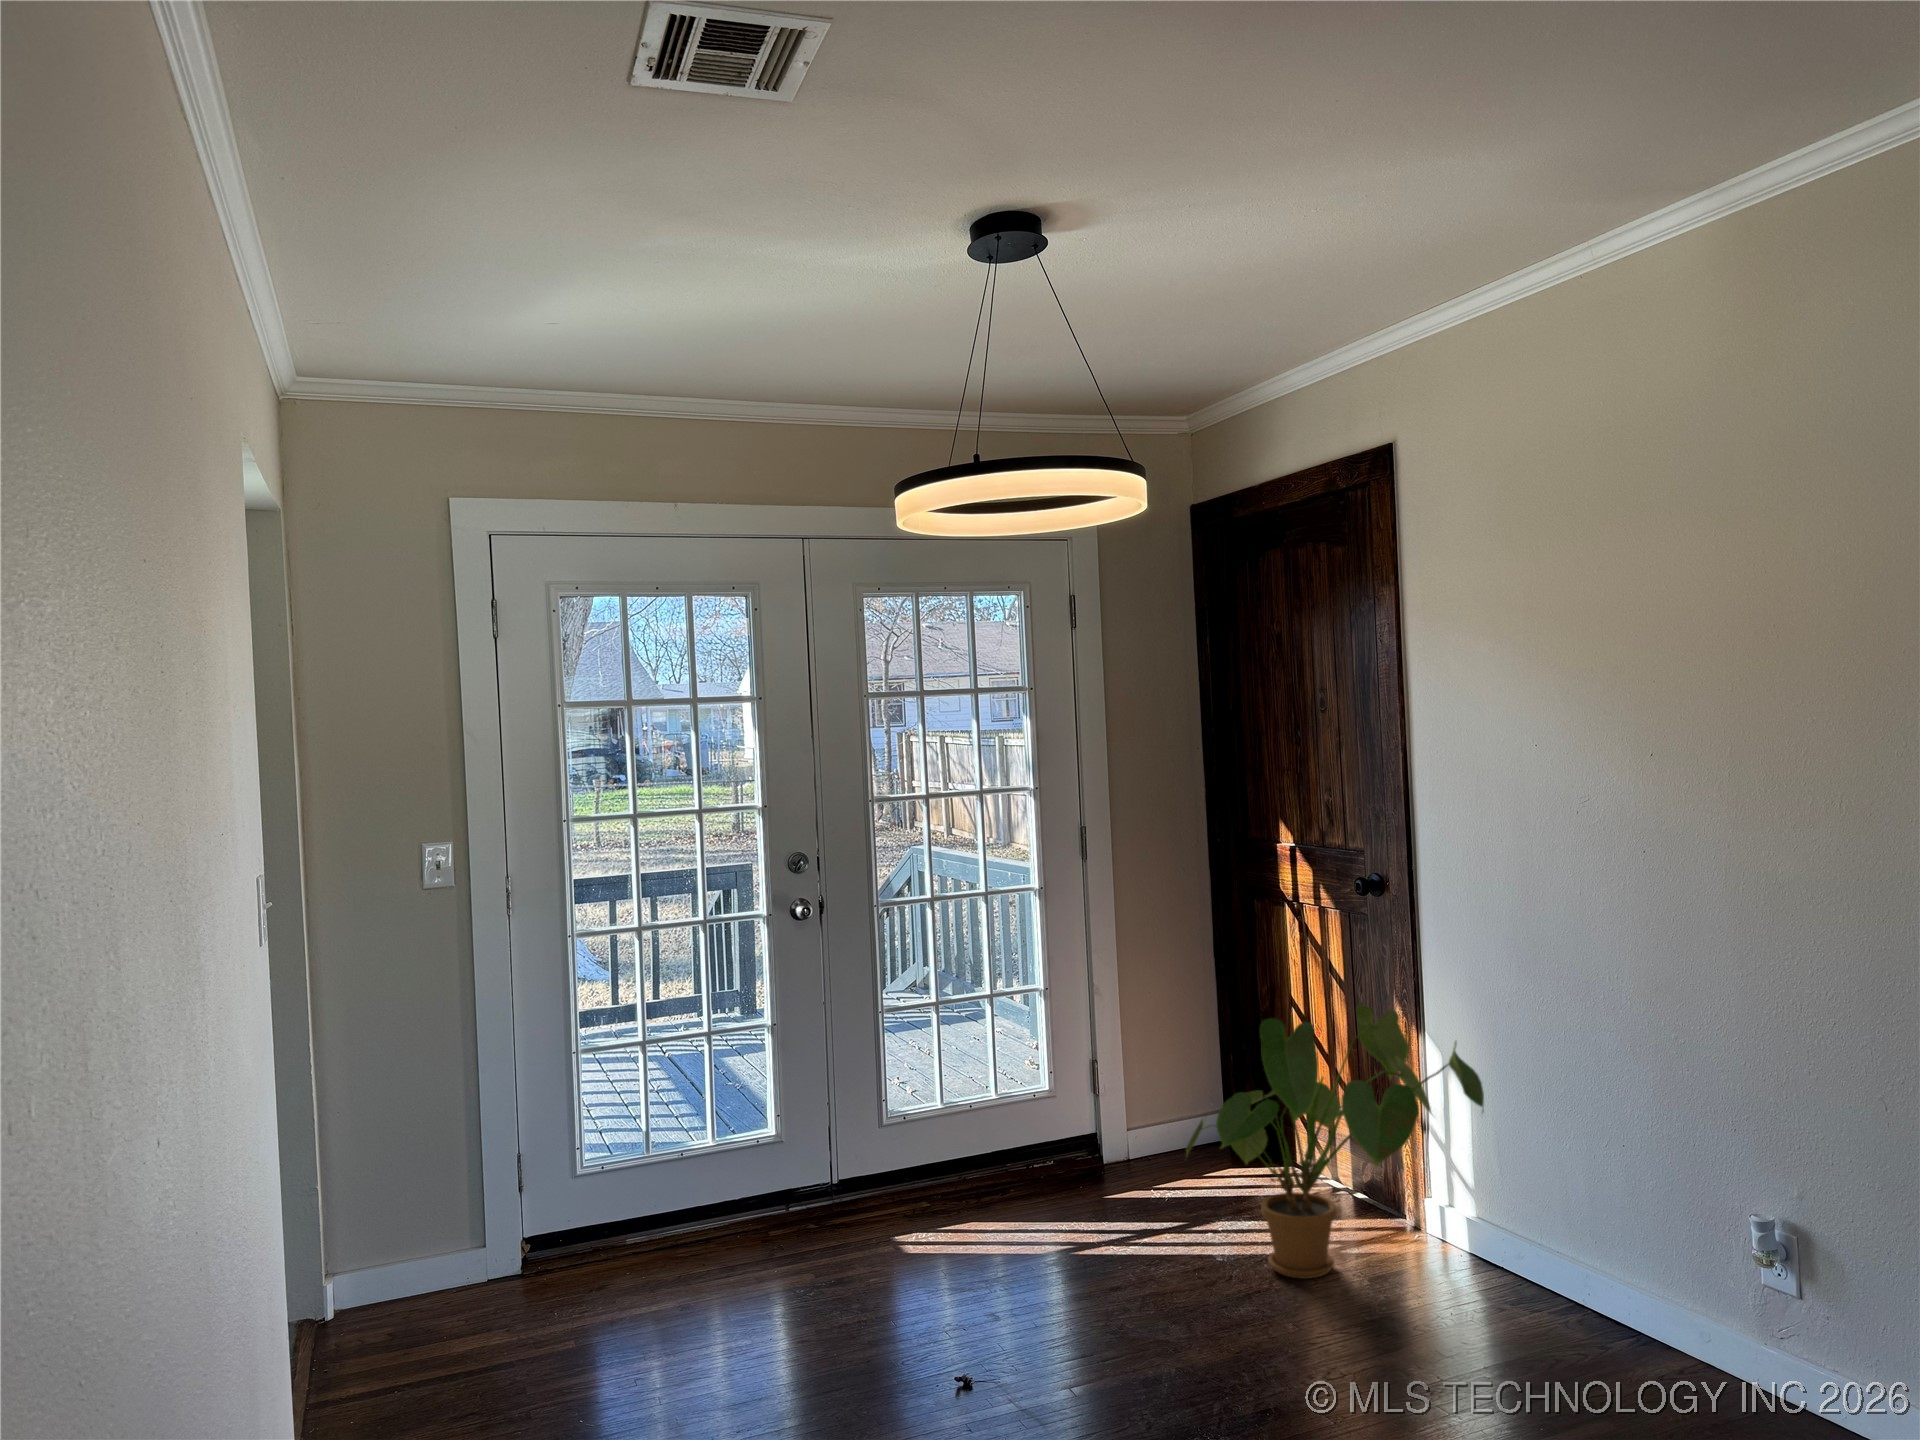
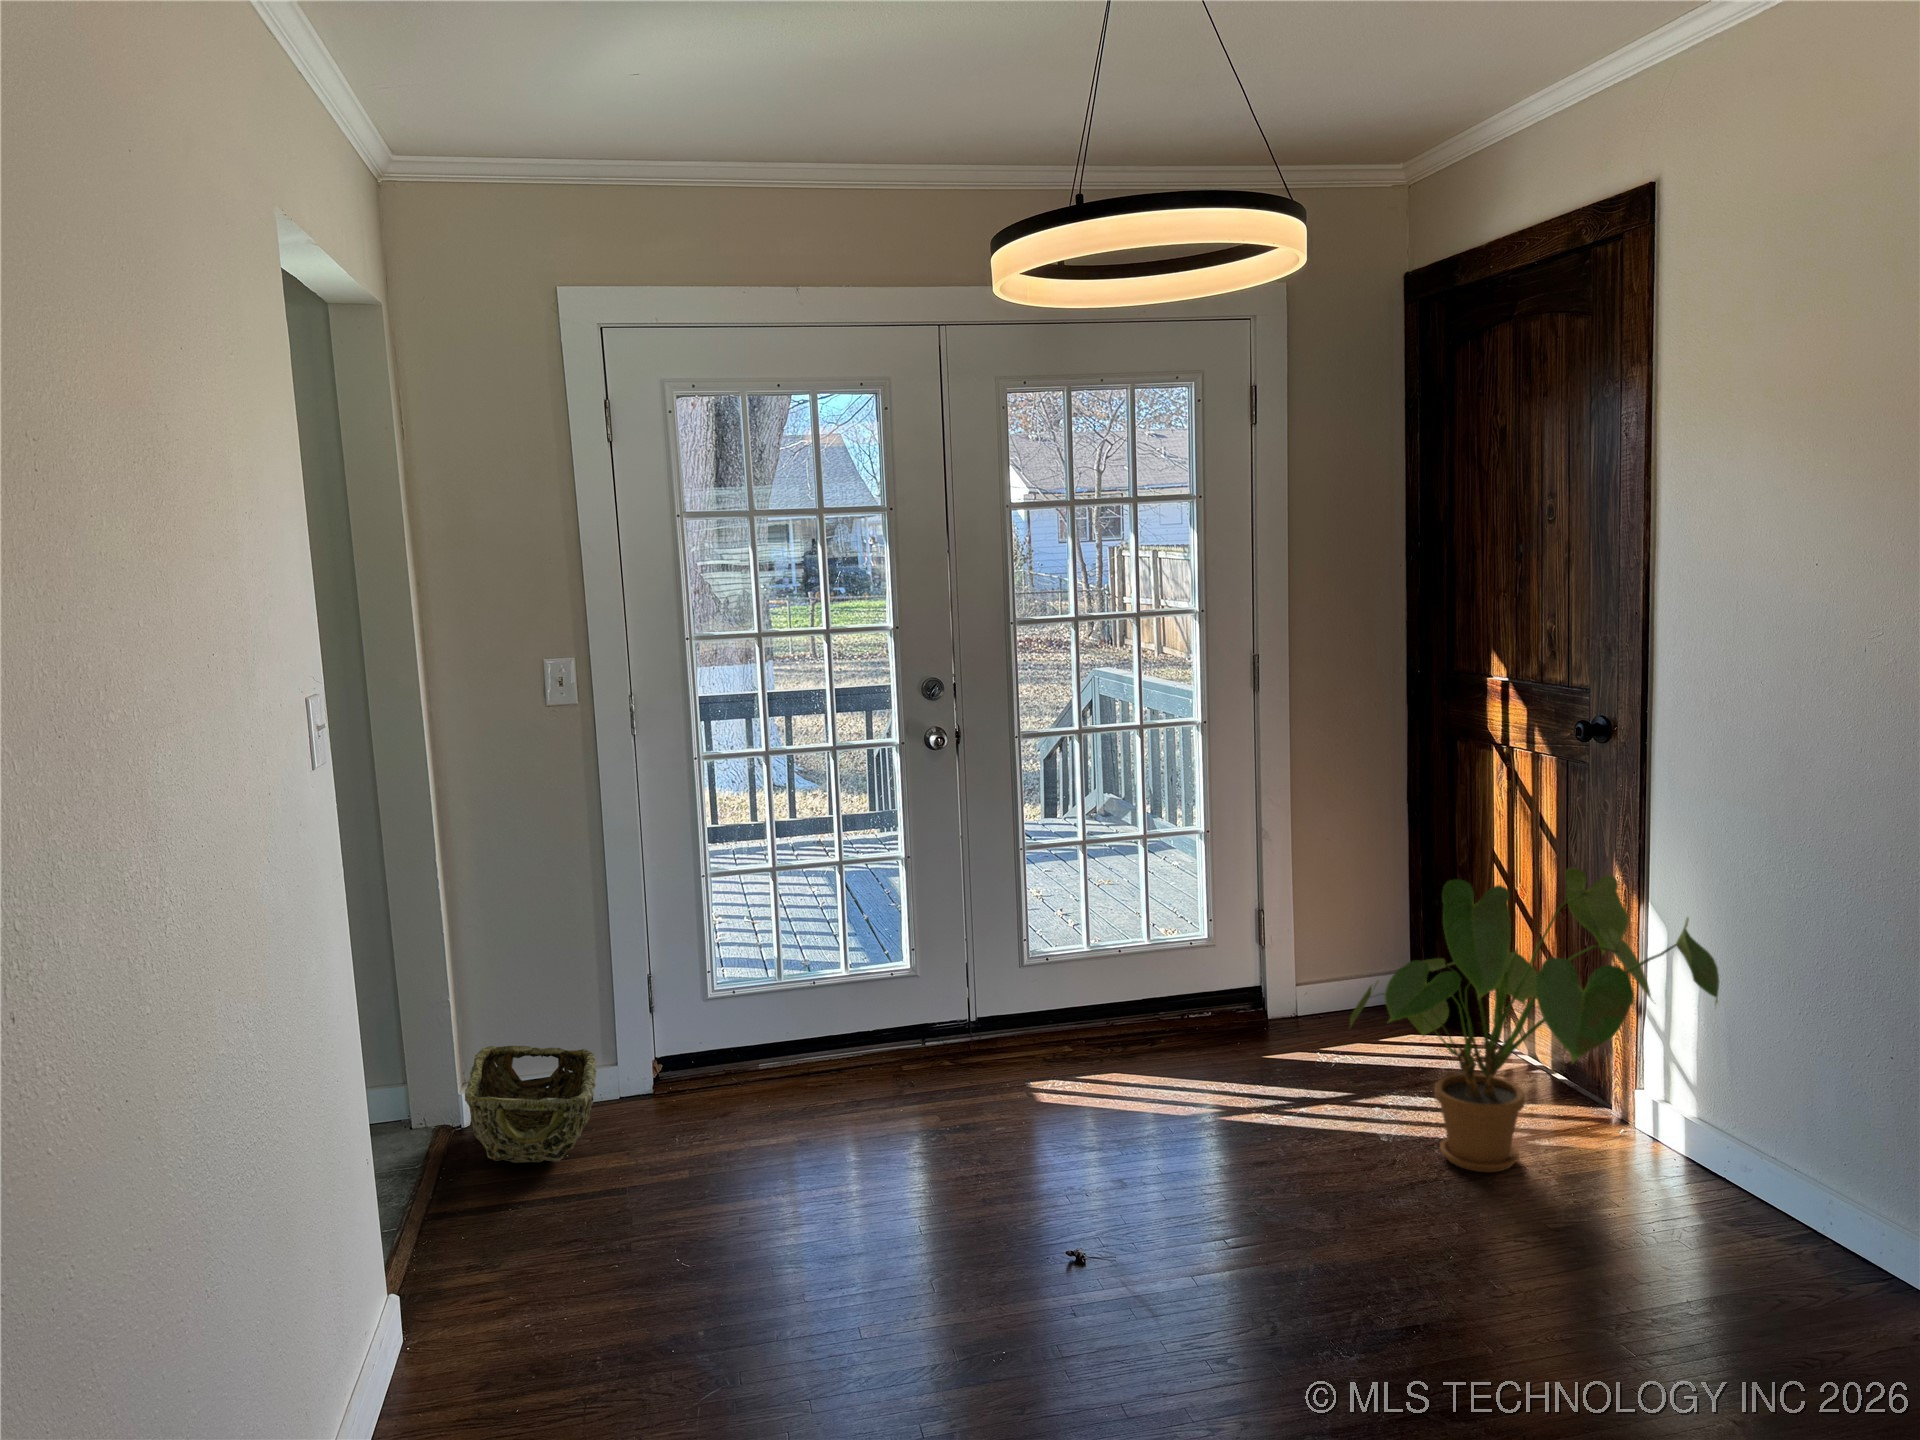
woven basket: none [347,1232,480,1347] -> present [465,1046,596,1163]

